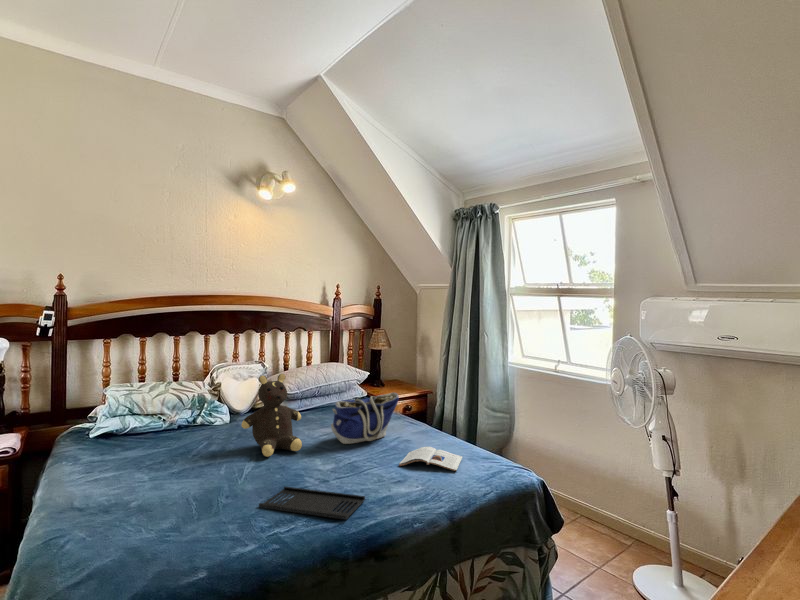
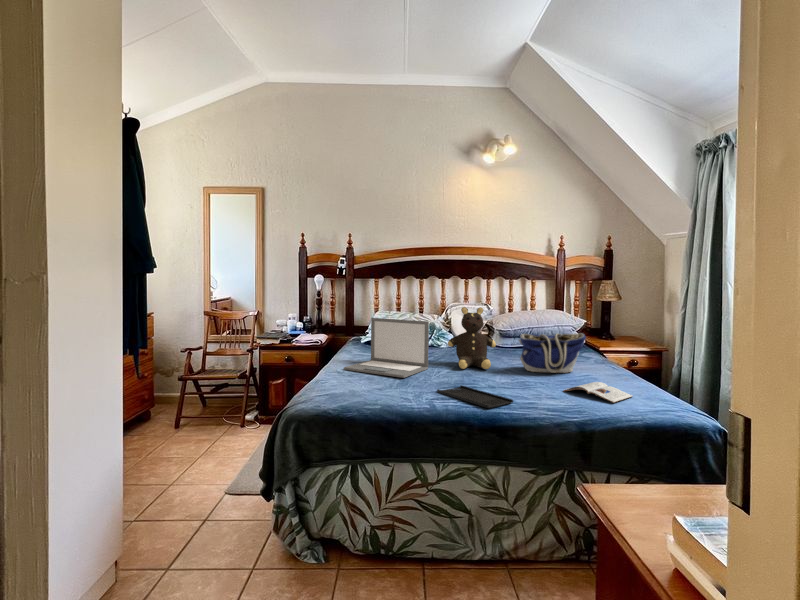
laptop: none [80,401,221,499] -> present [344,318,429,378]

